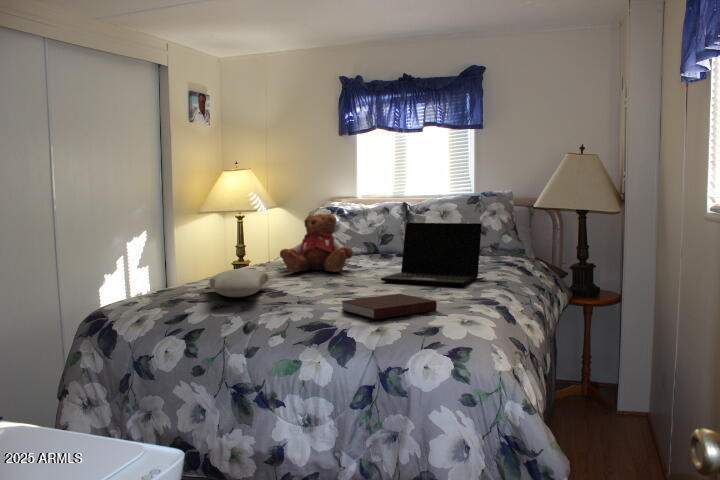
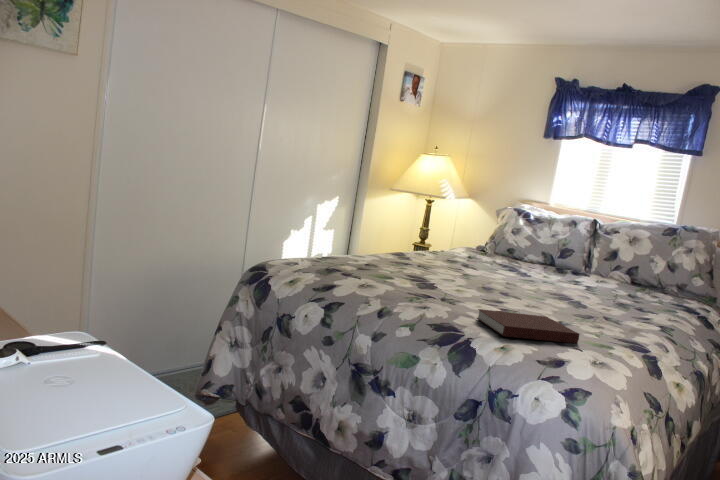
teddy bear: present [280,214,353,272] -> none [447,213,522,278]
laptop: present [381,223,482,285] -> none [539,242,673,324]
pillow: present [210,269,268,297] -> none [363,253,423,282]

